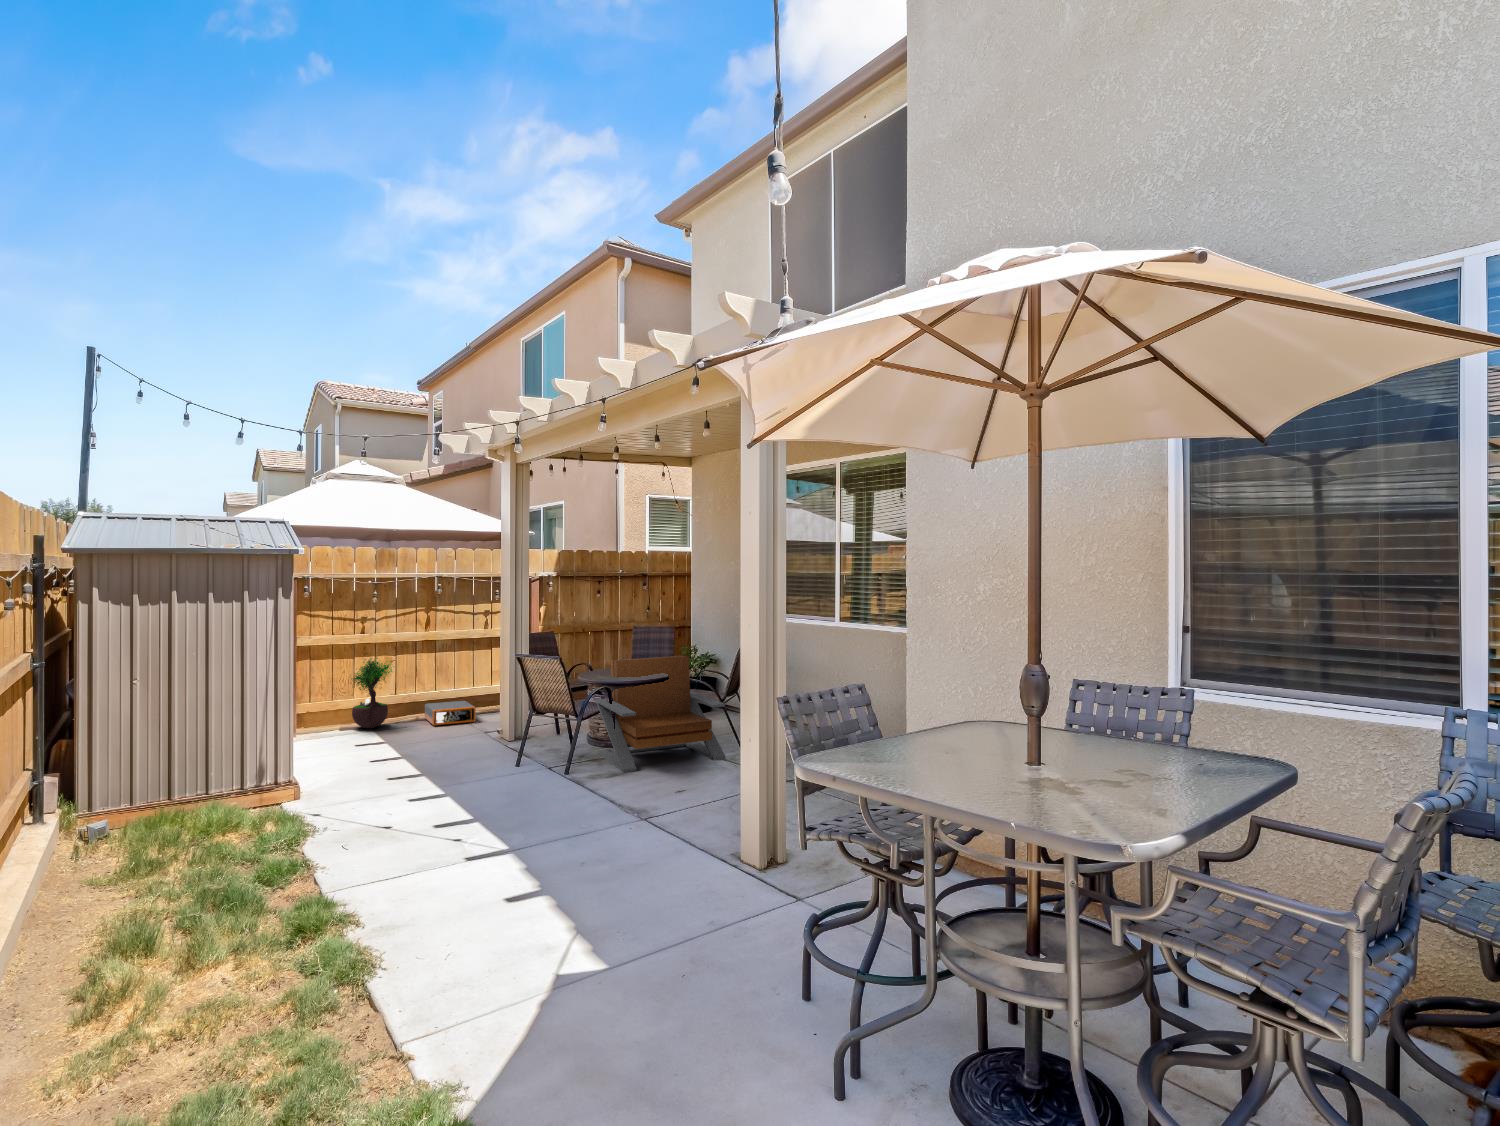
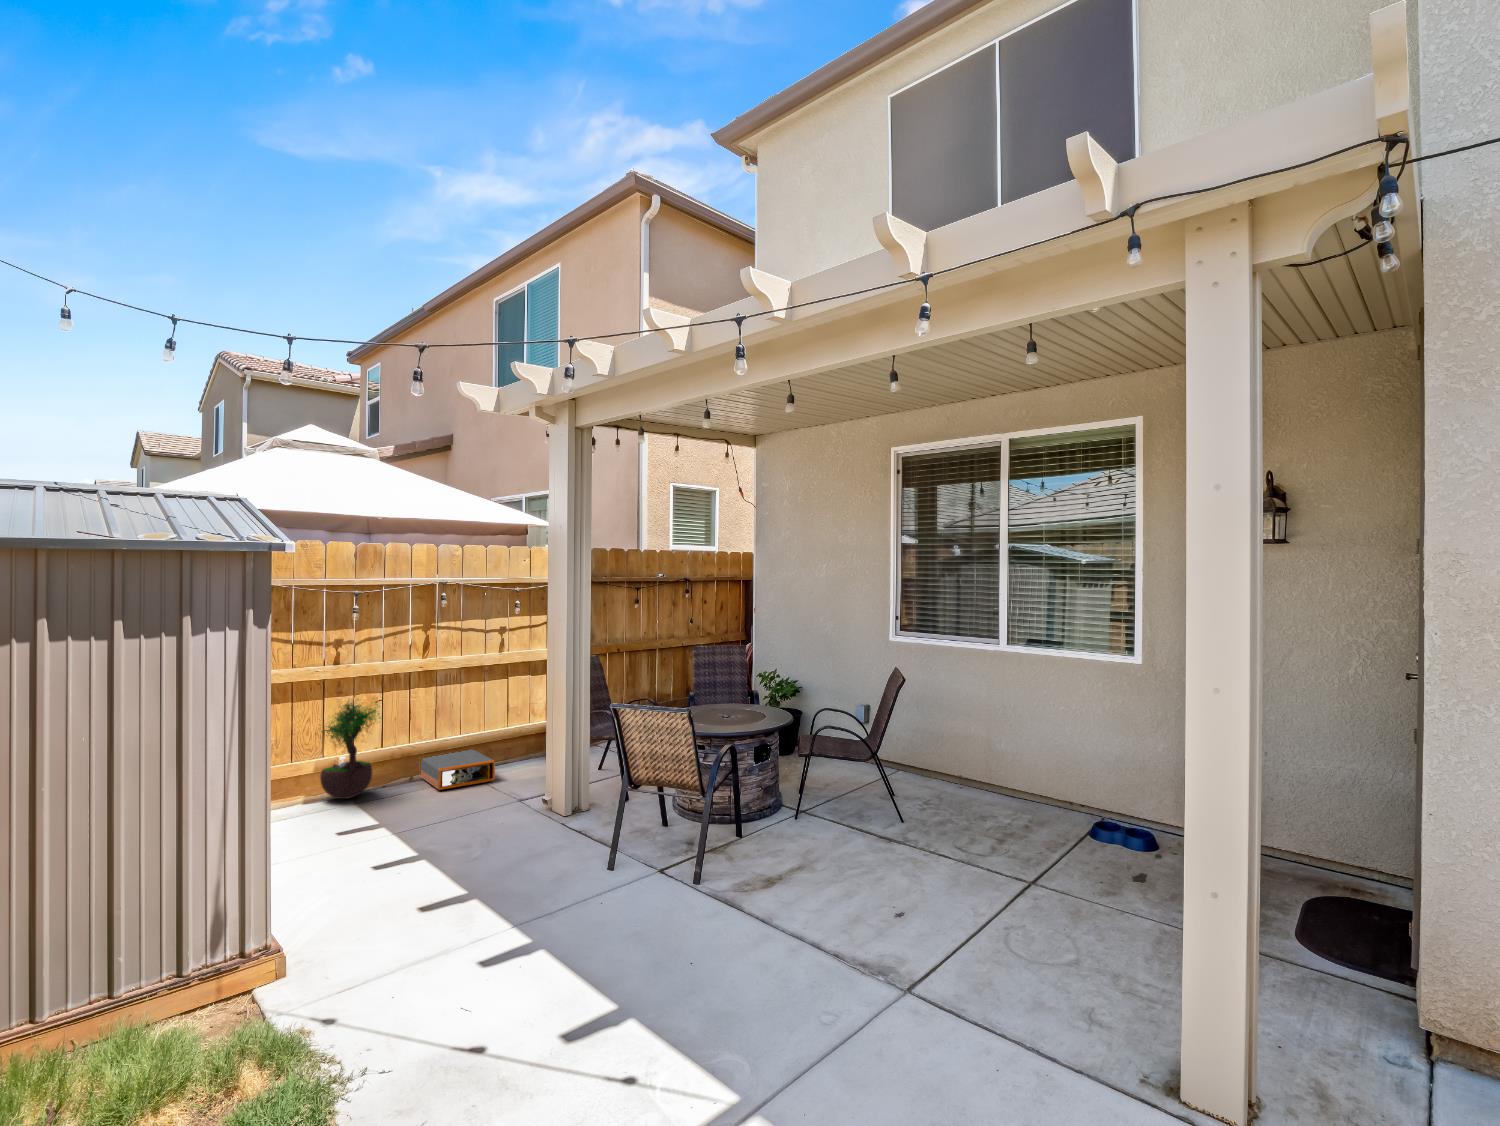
lounge chair: present [596,656,726,772] -> none [705,692,895,874]

